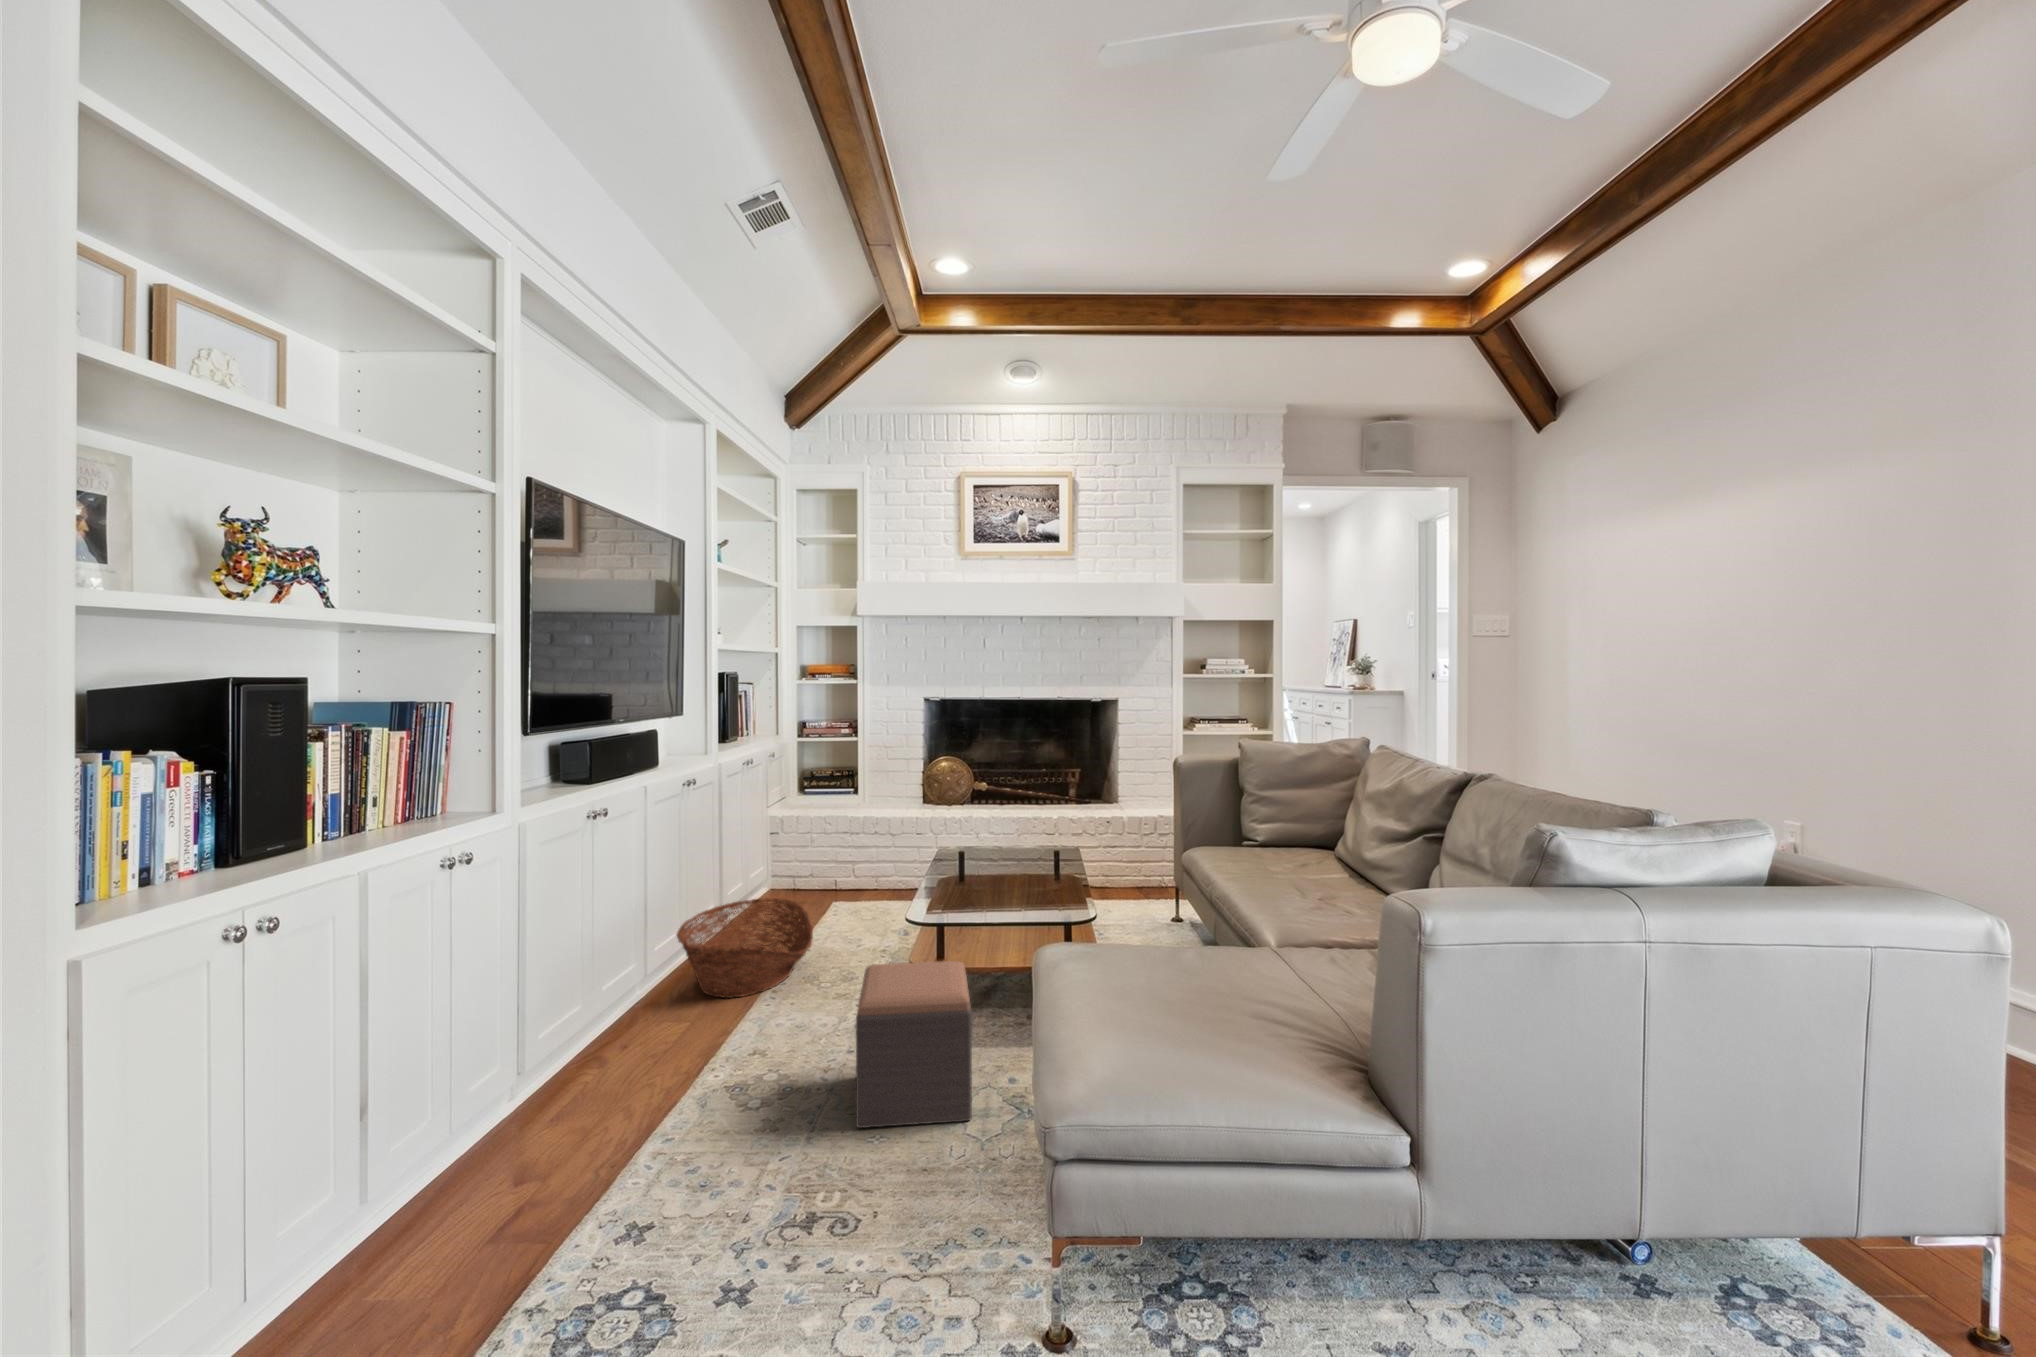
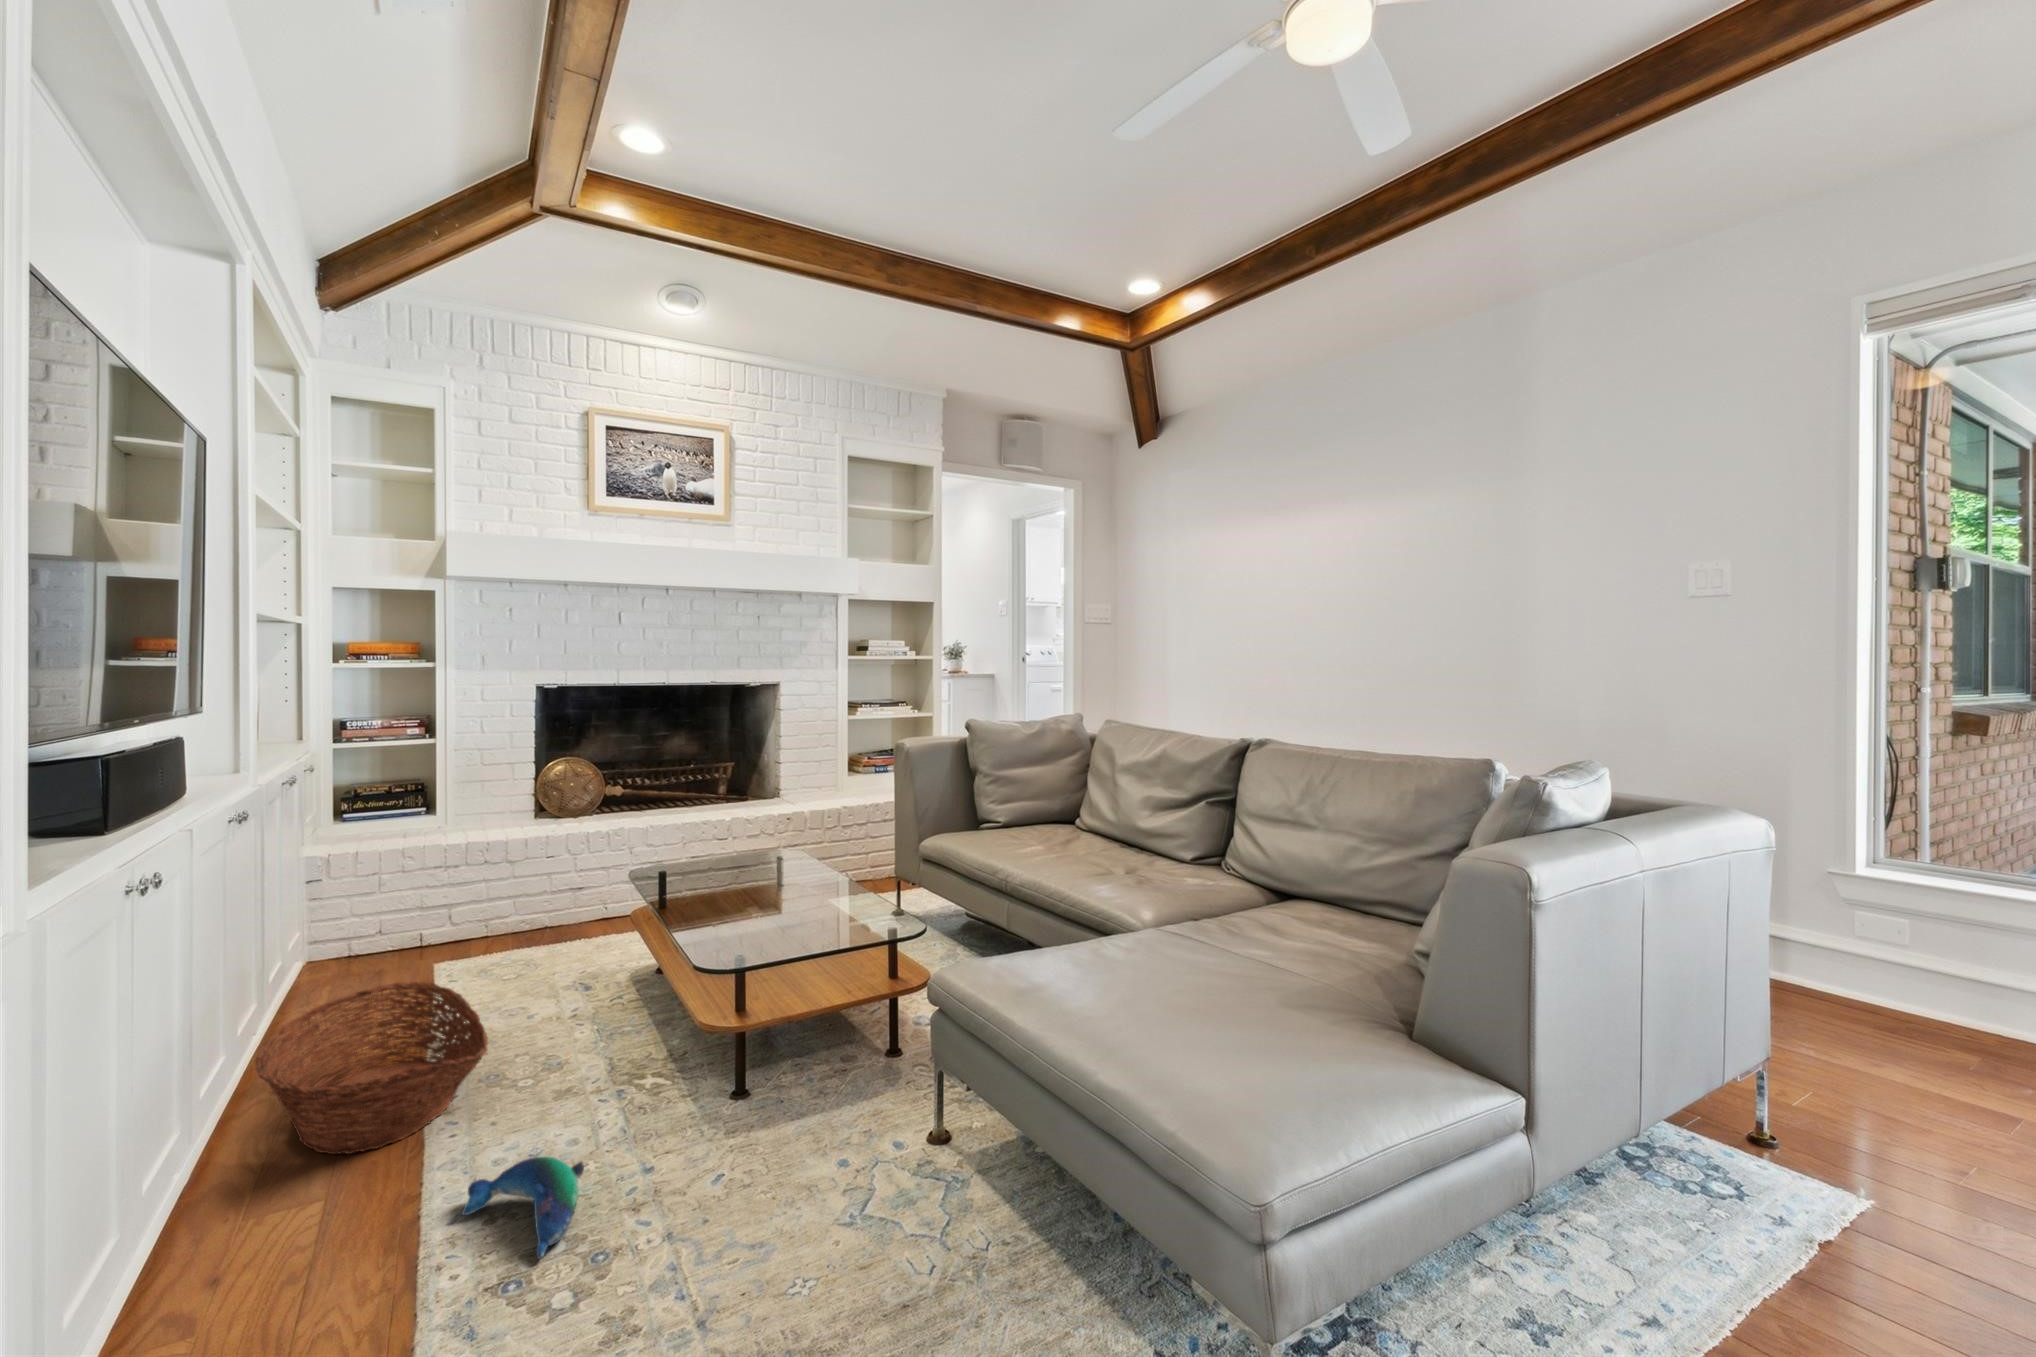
footstool: present [856,961,972,1128] -> none [693,1017,877,1266]
plush toy: none [738,1020,805,1083] -> present [462,1157,584,1258]

